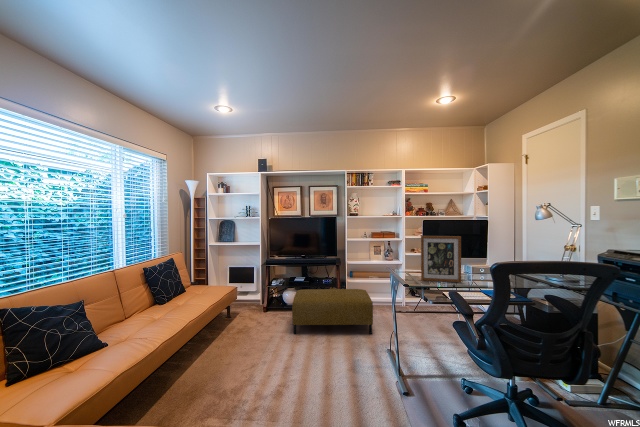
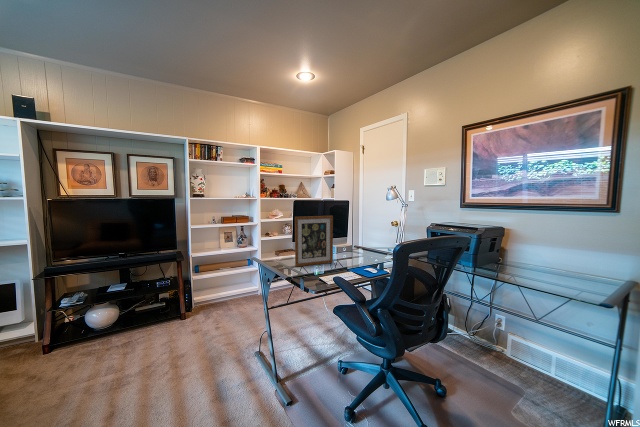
ottoman: present [292,289,373,334] -> none [104,285,233,377]

